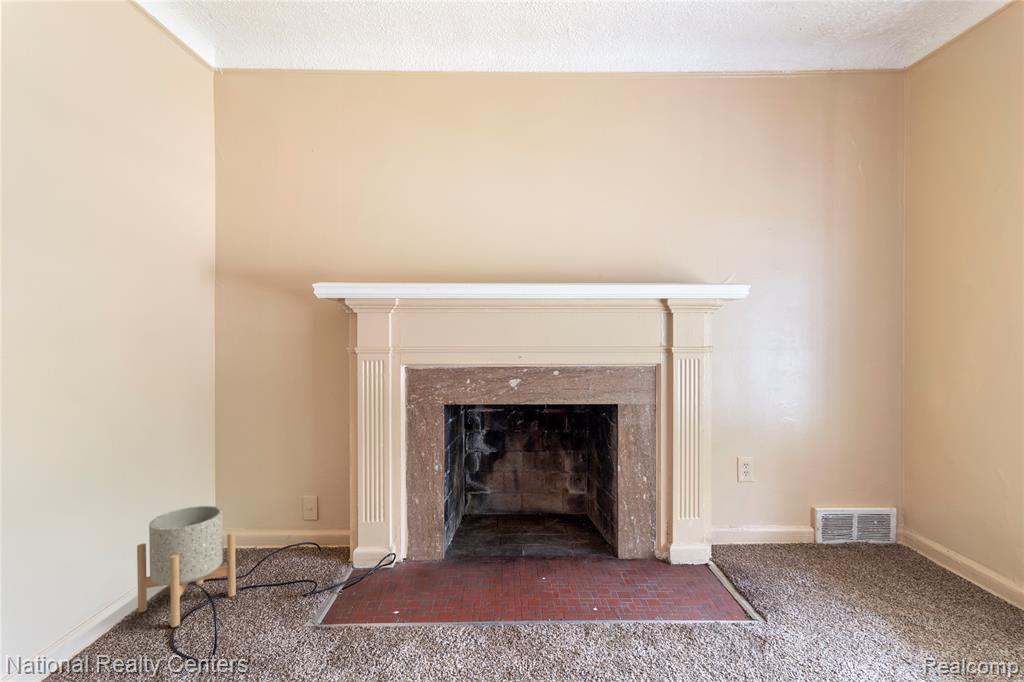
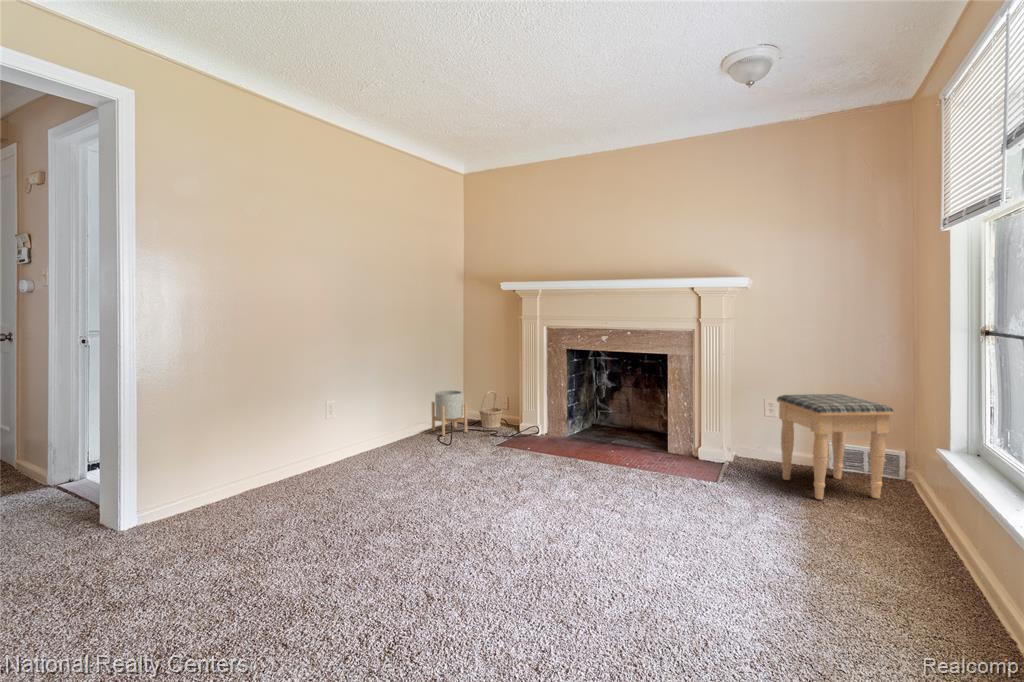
footstool: none [803,447,966,624] -> present [777,394,894,500]
basket: none [256,490,307,568] -> present [479,391,503,428]

